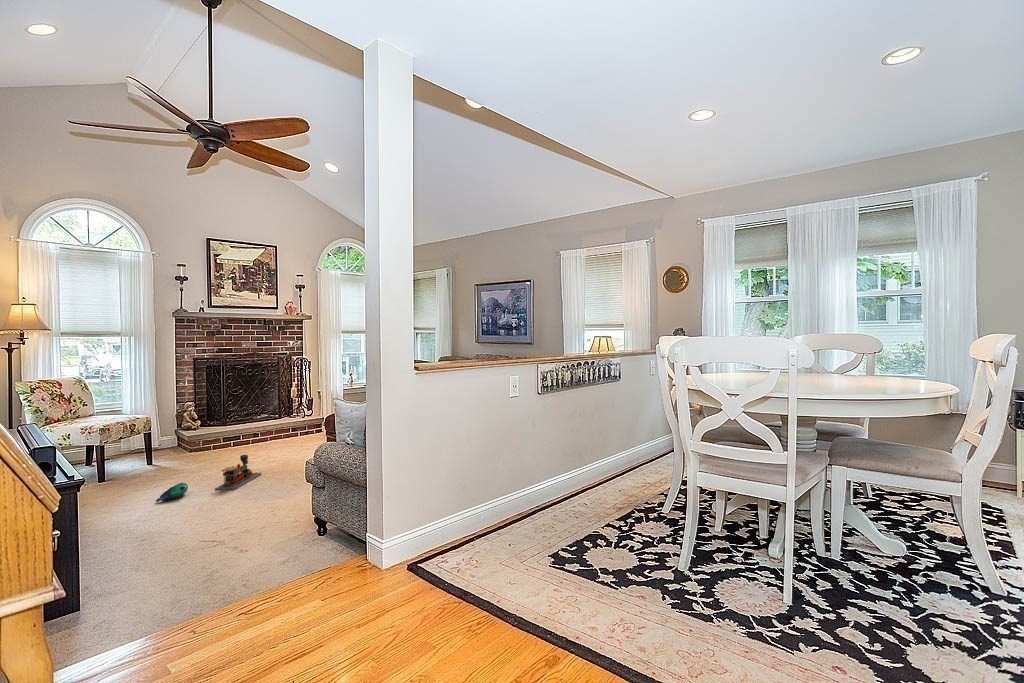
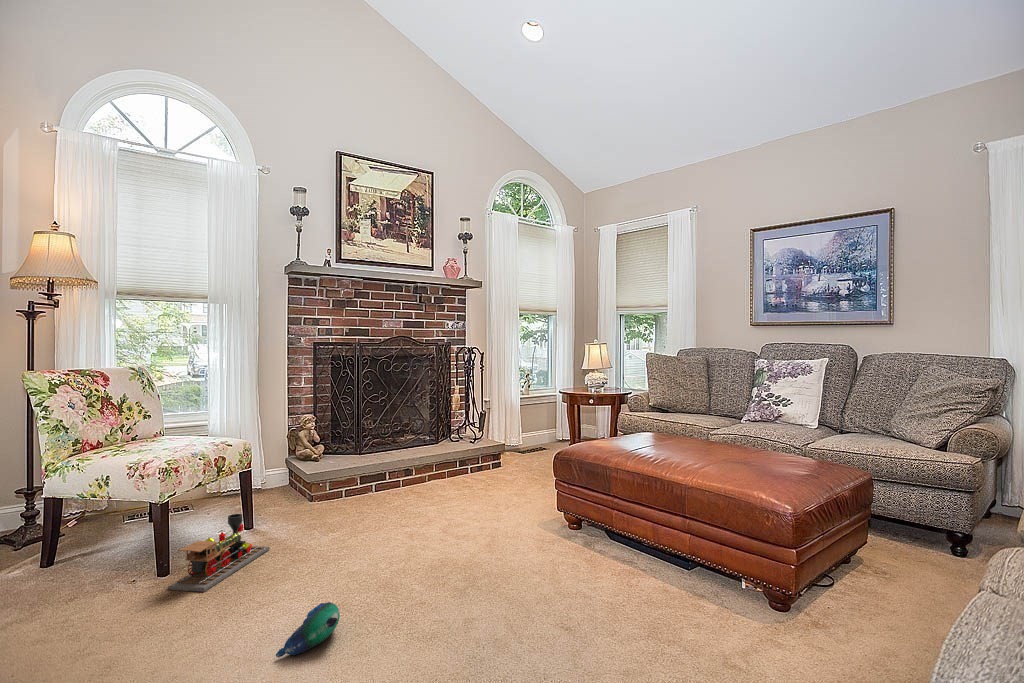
toy train: present [215,455,262,490] -> present [168,514,270,592]

